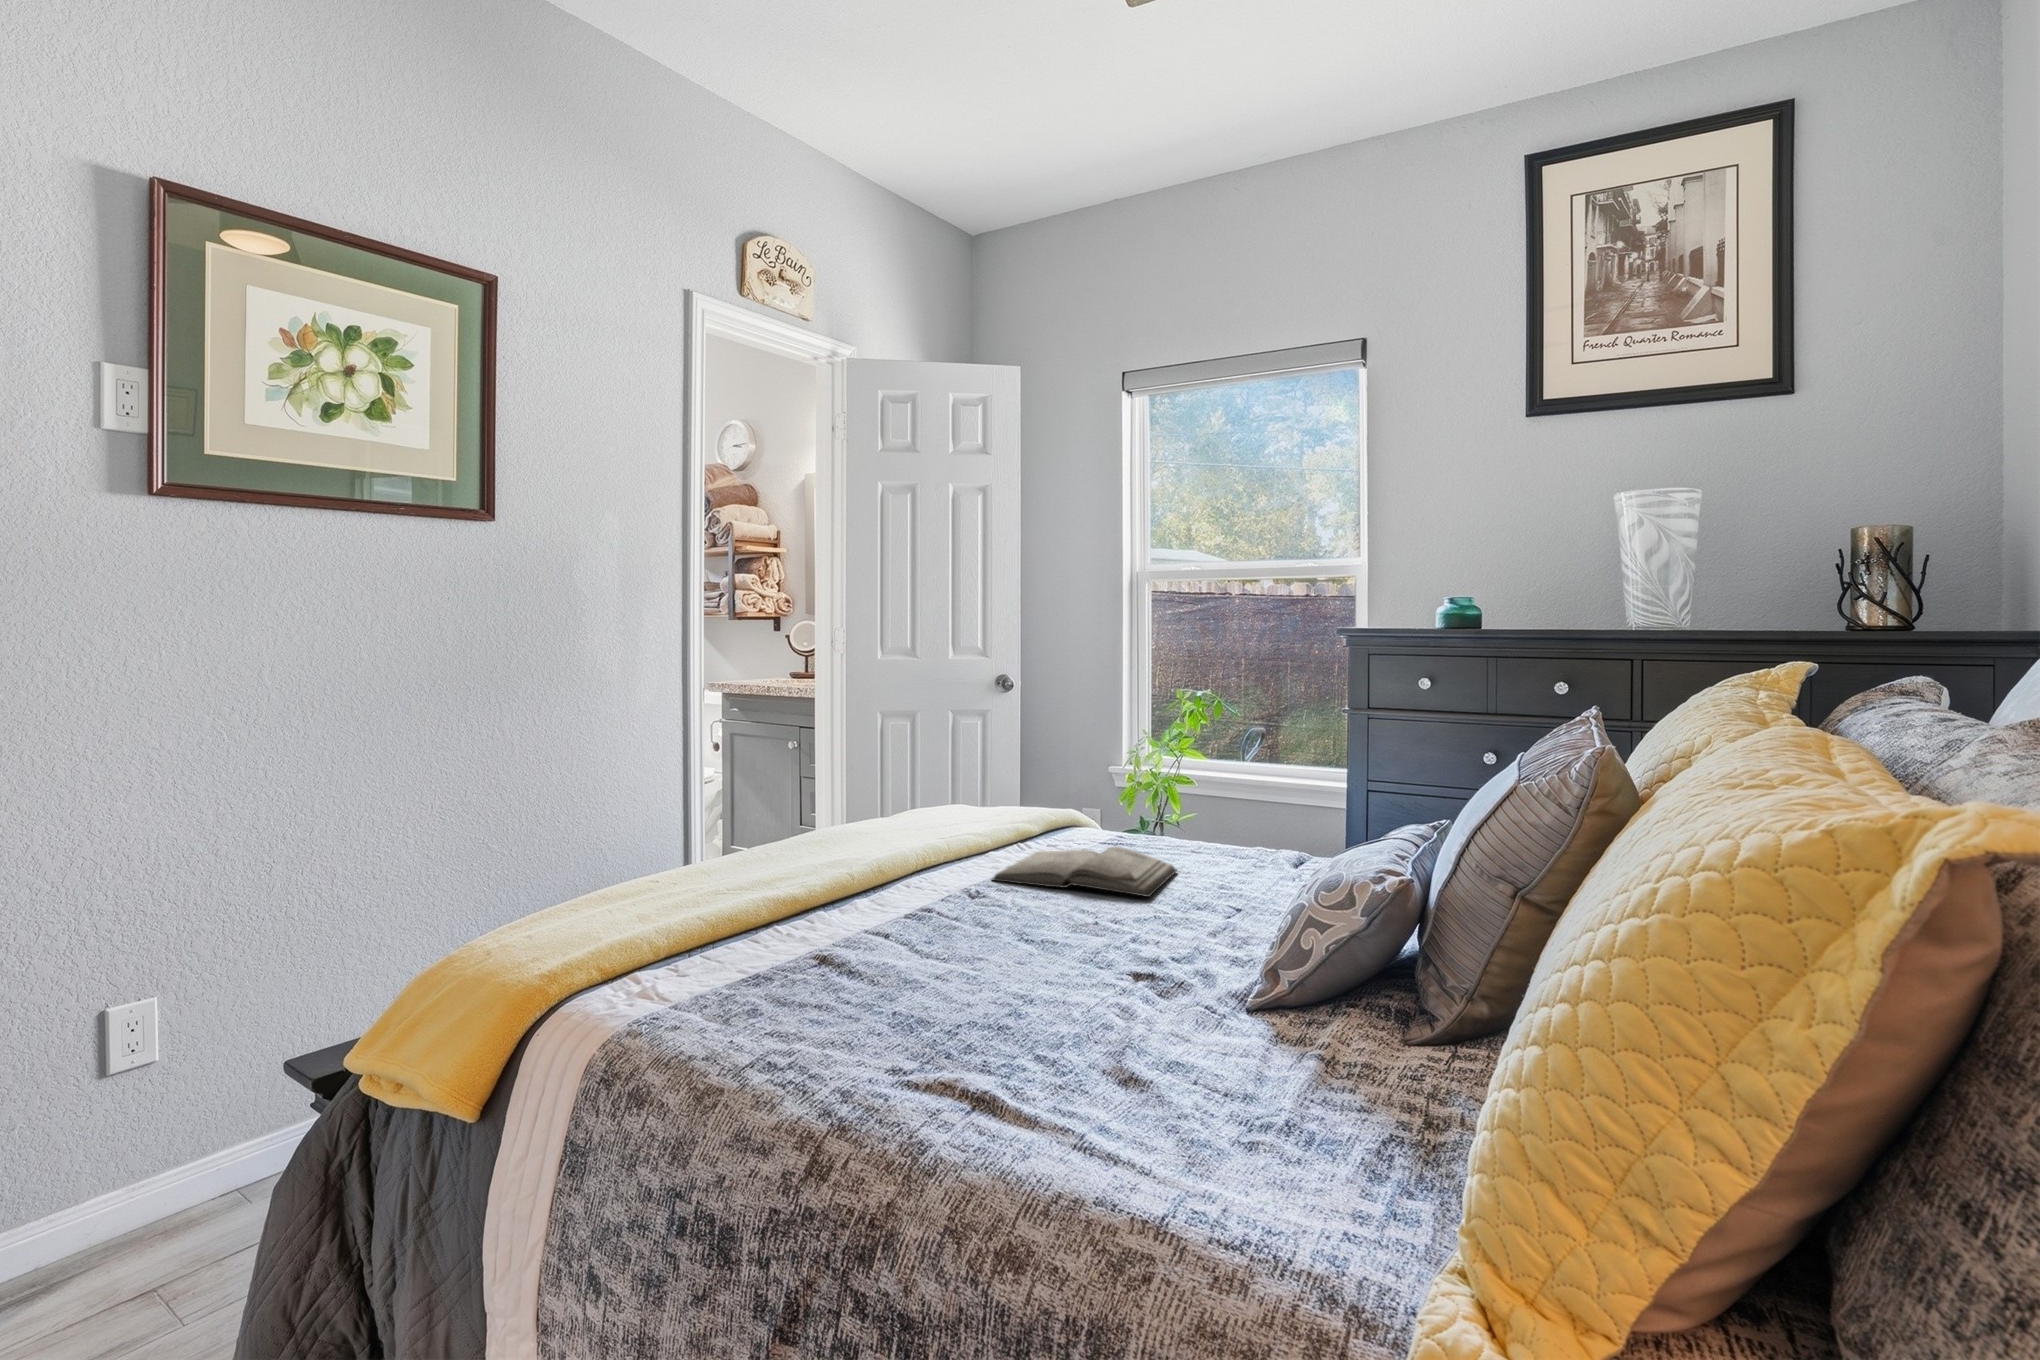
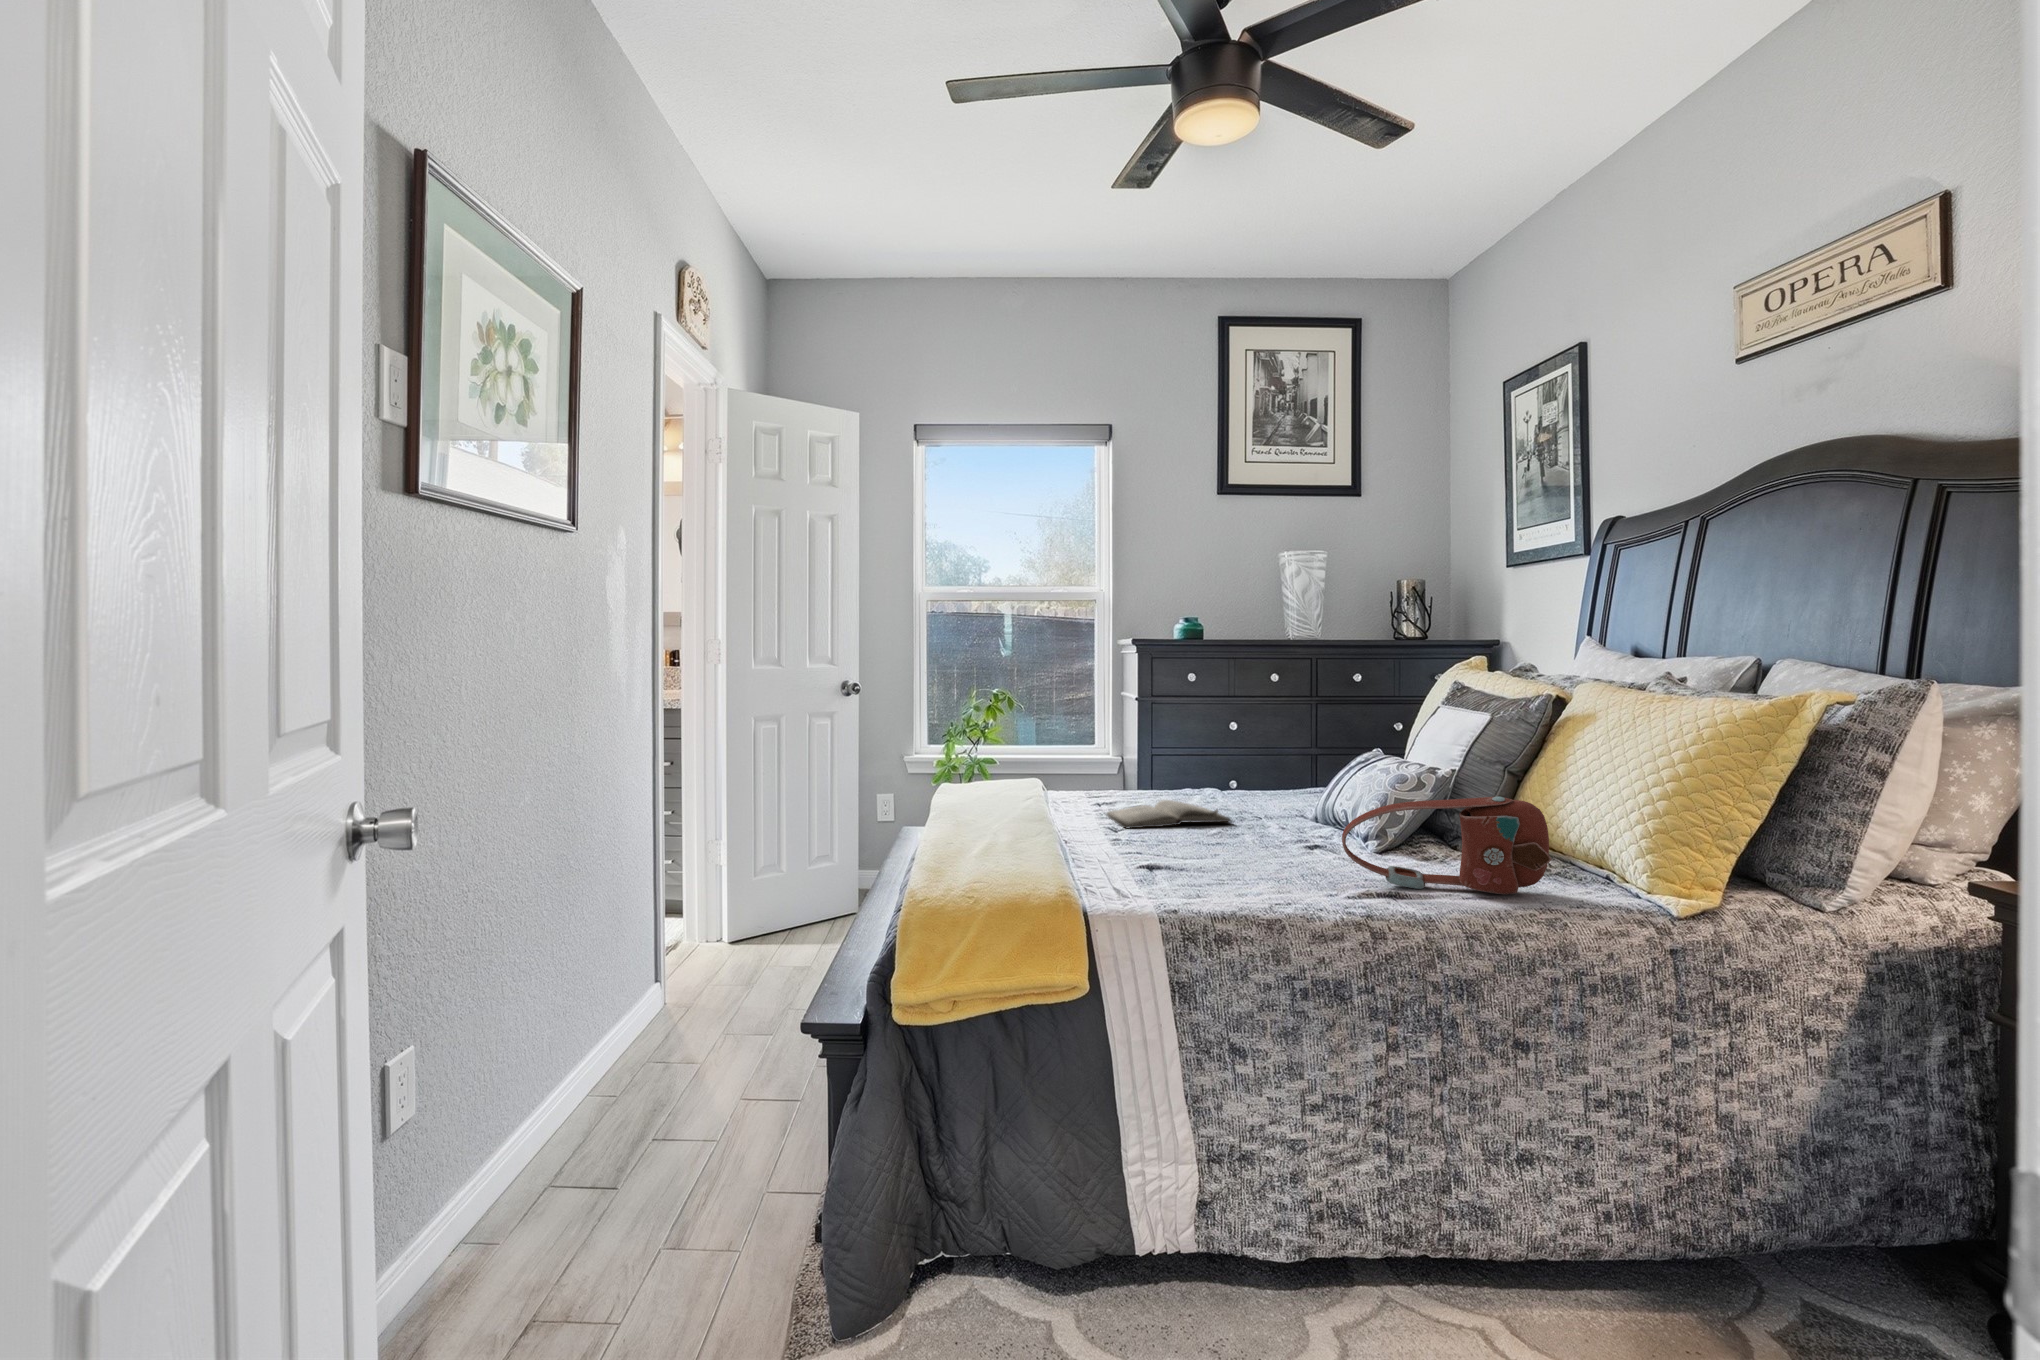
handbag: none [963,924,1271,1154] -> present [1342,796,1552,895]

